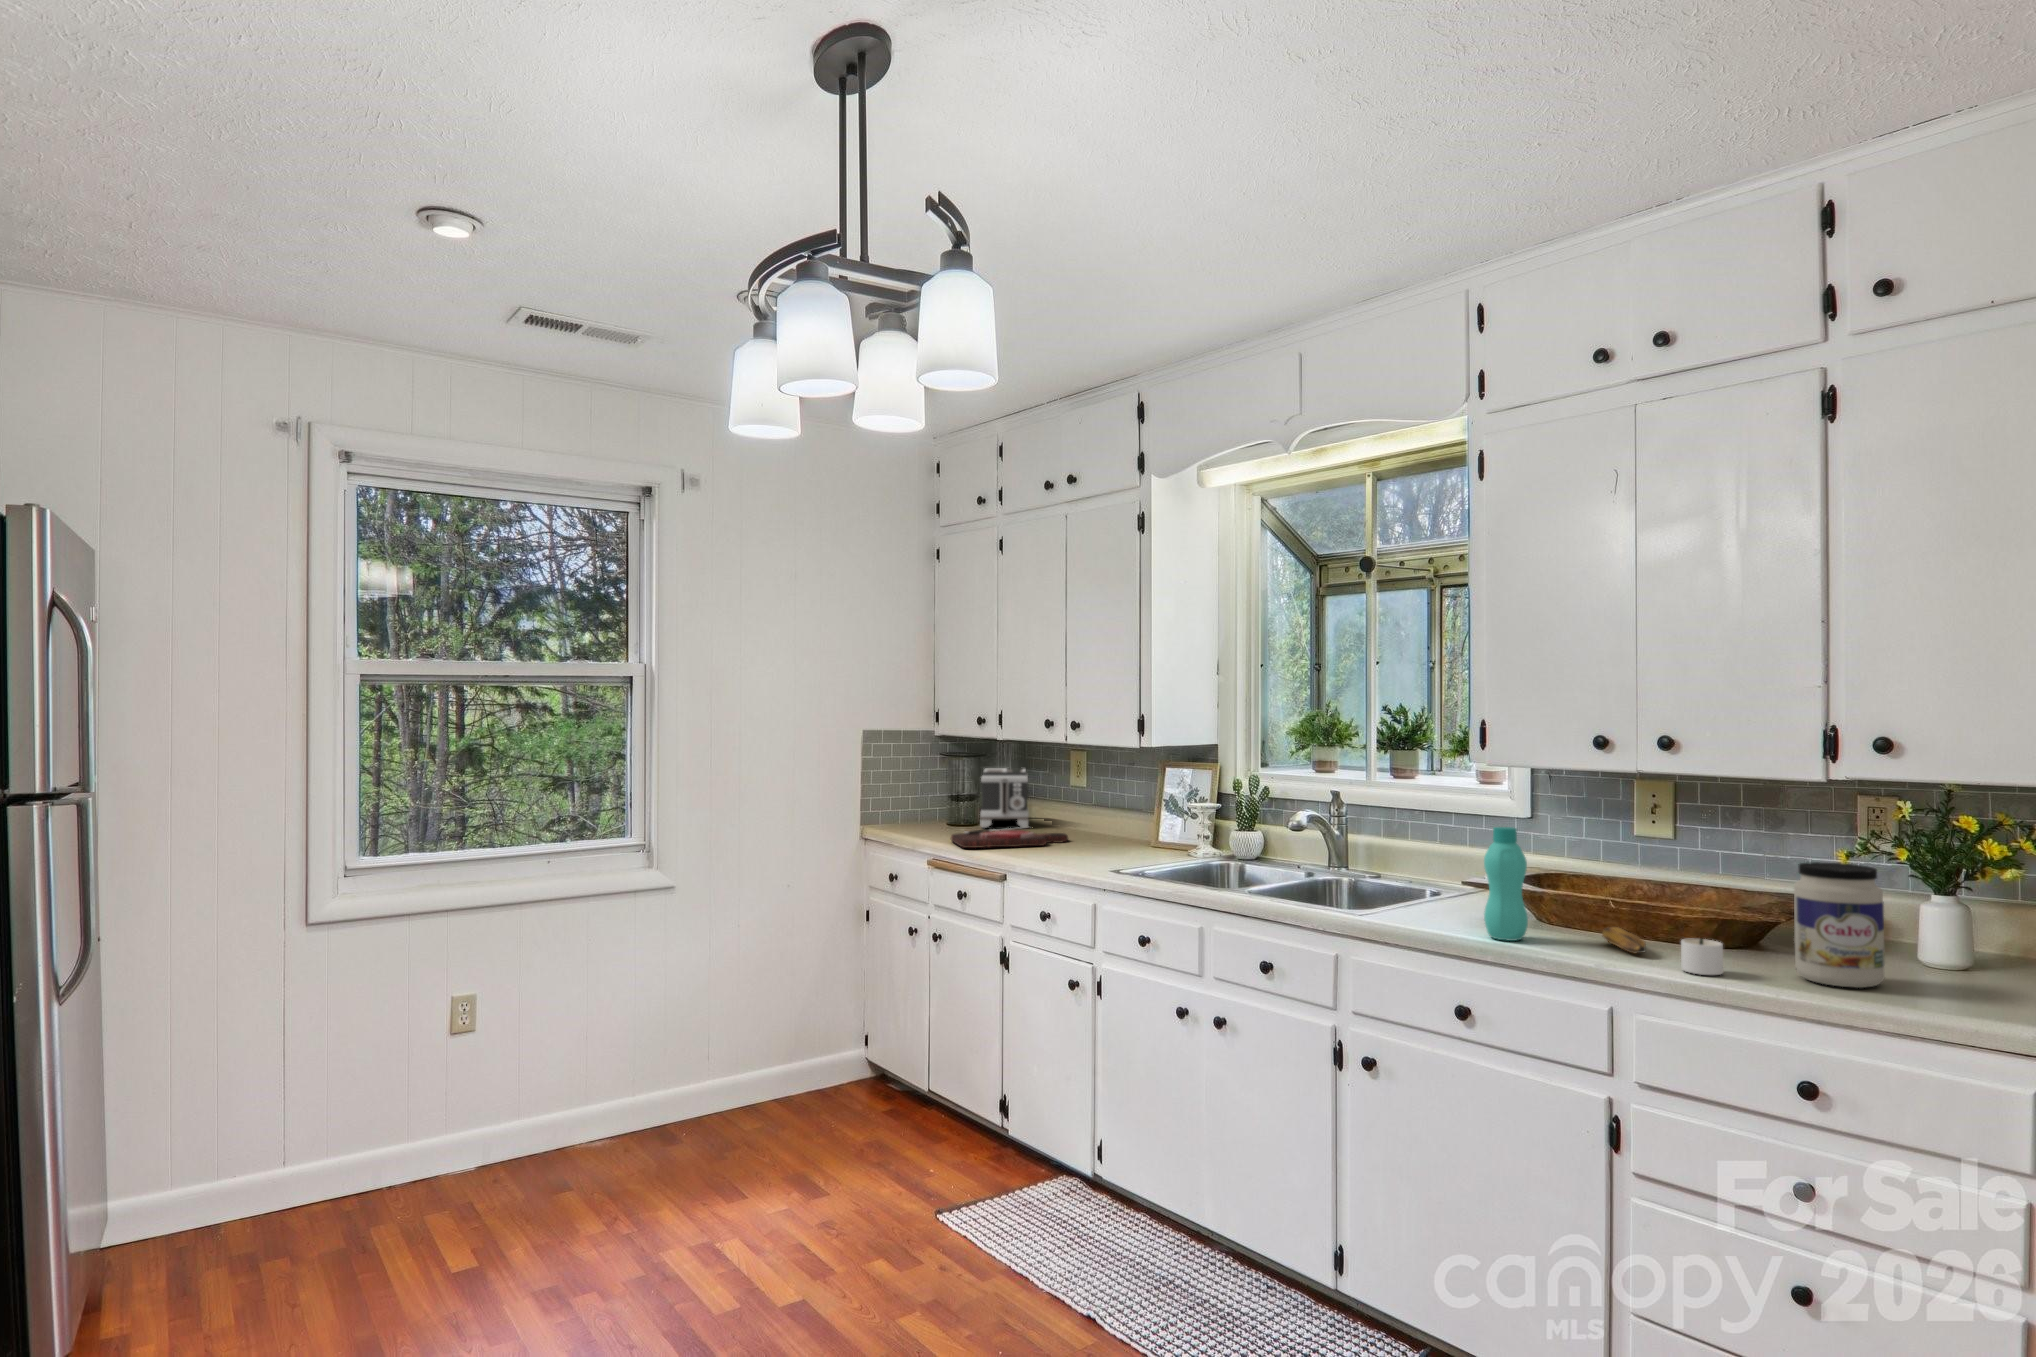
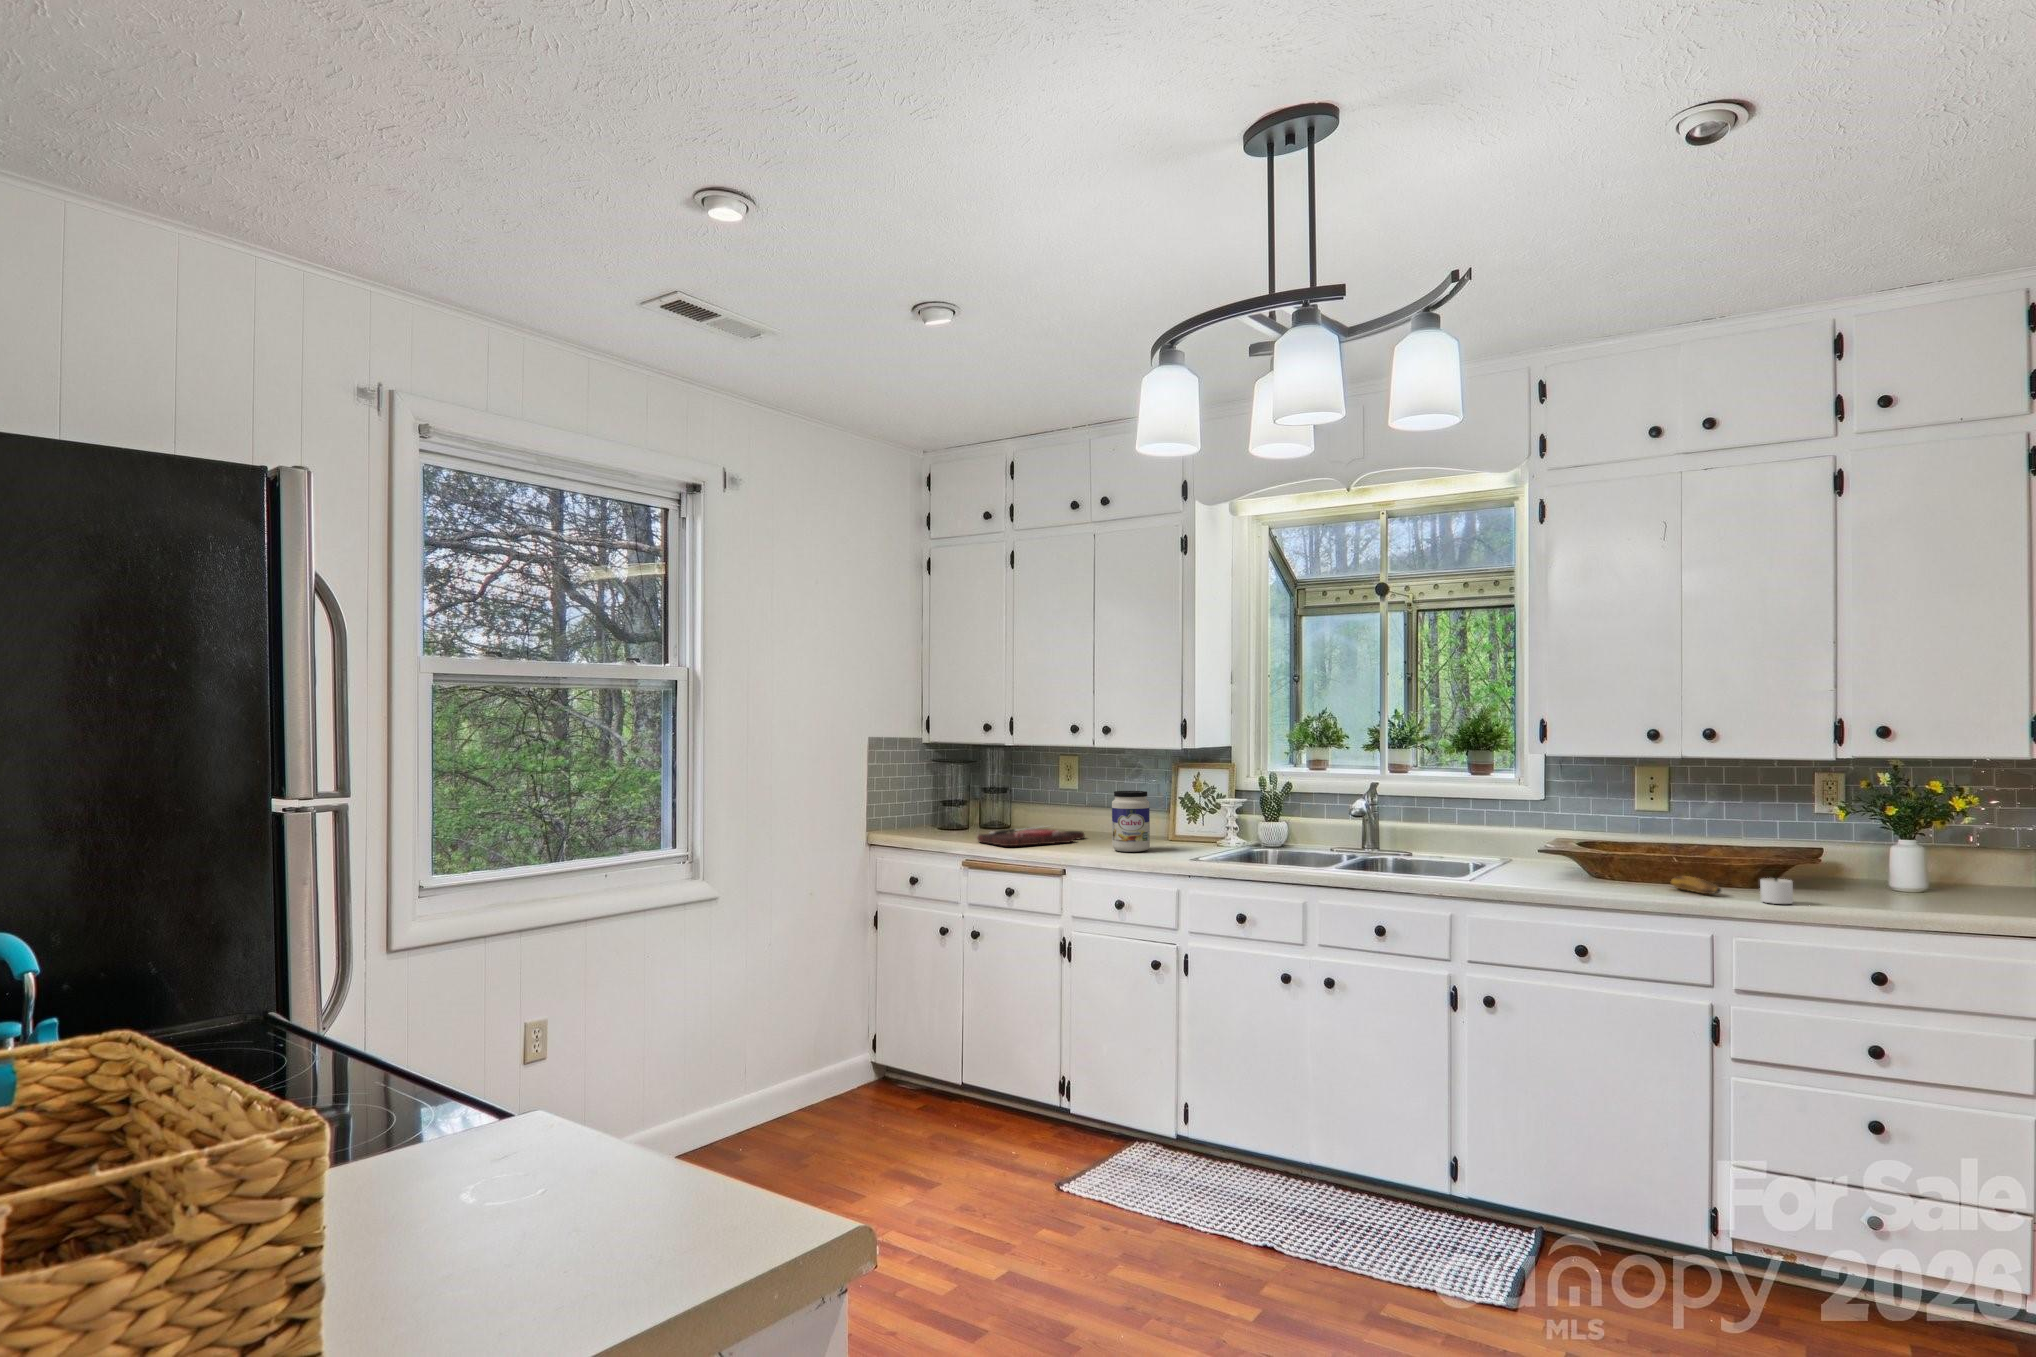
toaster: present [980,768,1029,828] -> none [959,773,1022,830]
bottle: present [1484,827,1528,941] -> none [1581,801,1619,891]
jar: present [1794,862,1885,988] -> present [1112,791,1150,852]

